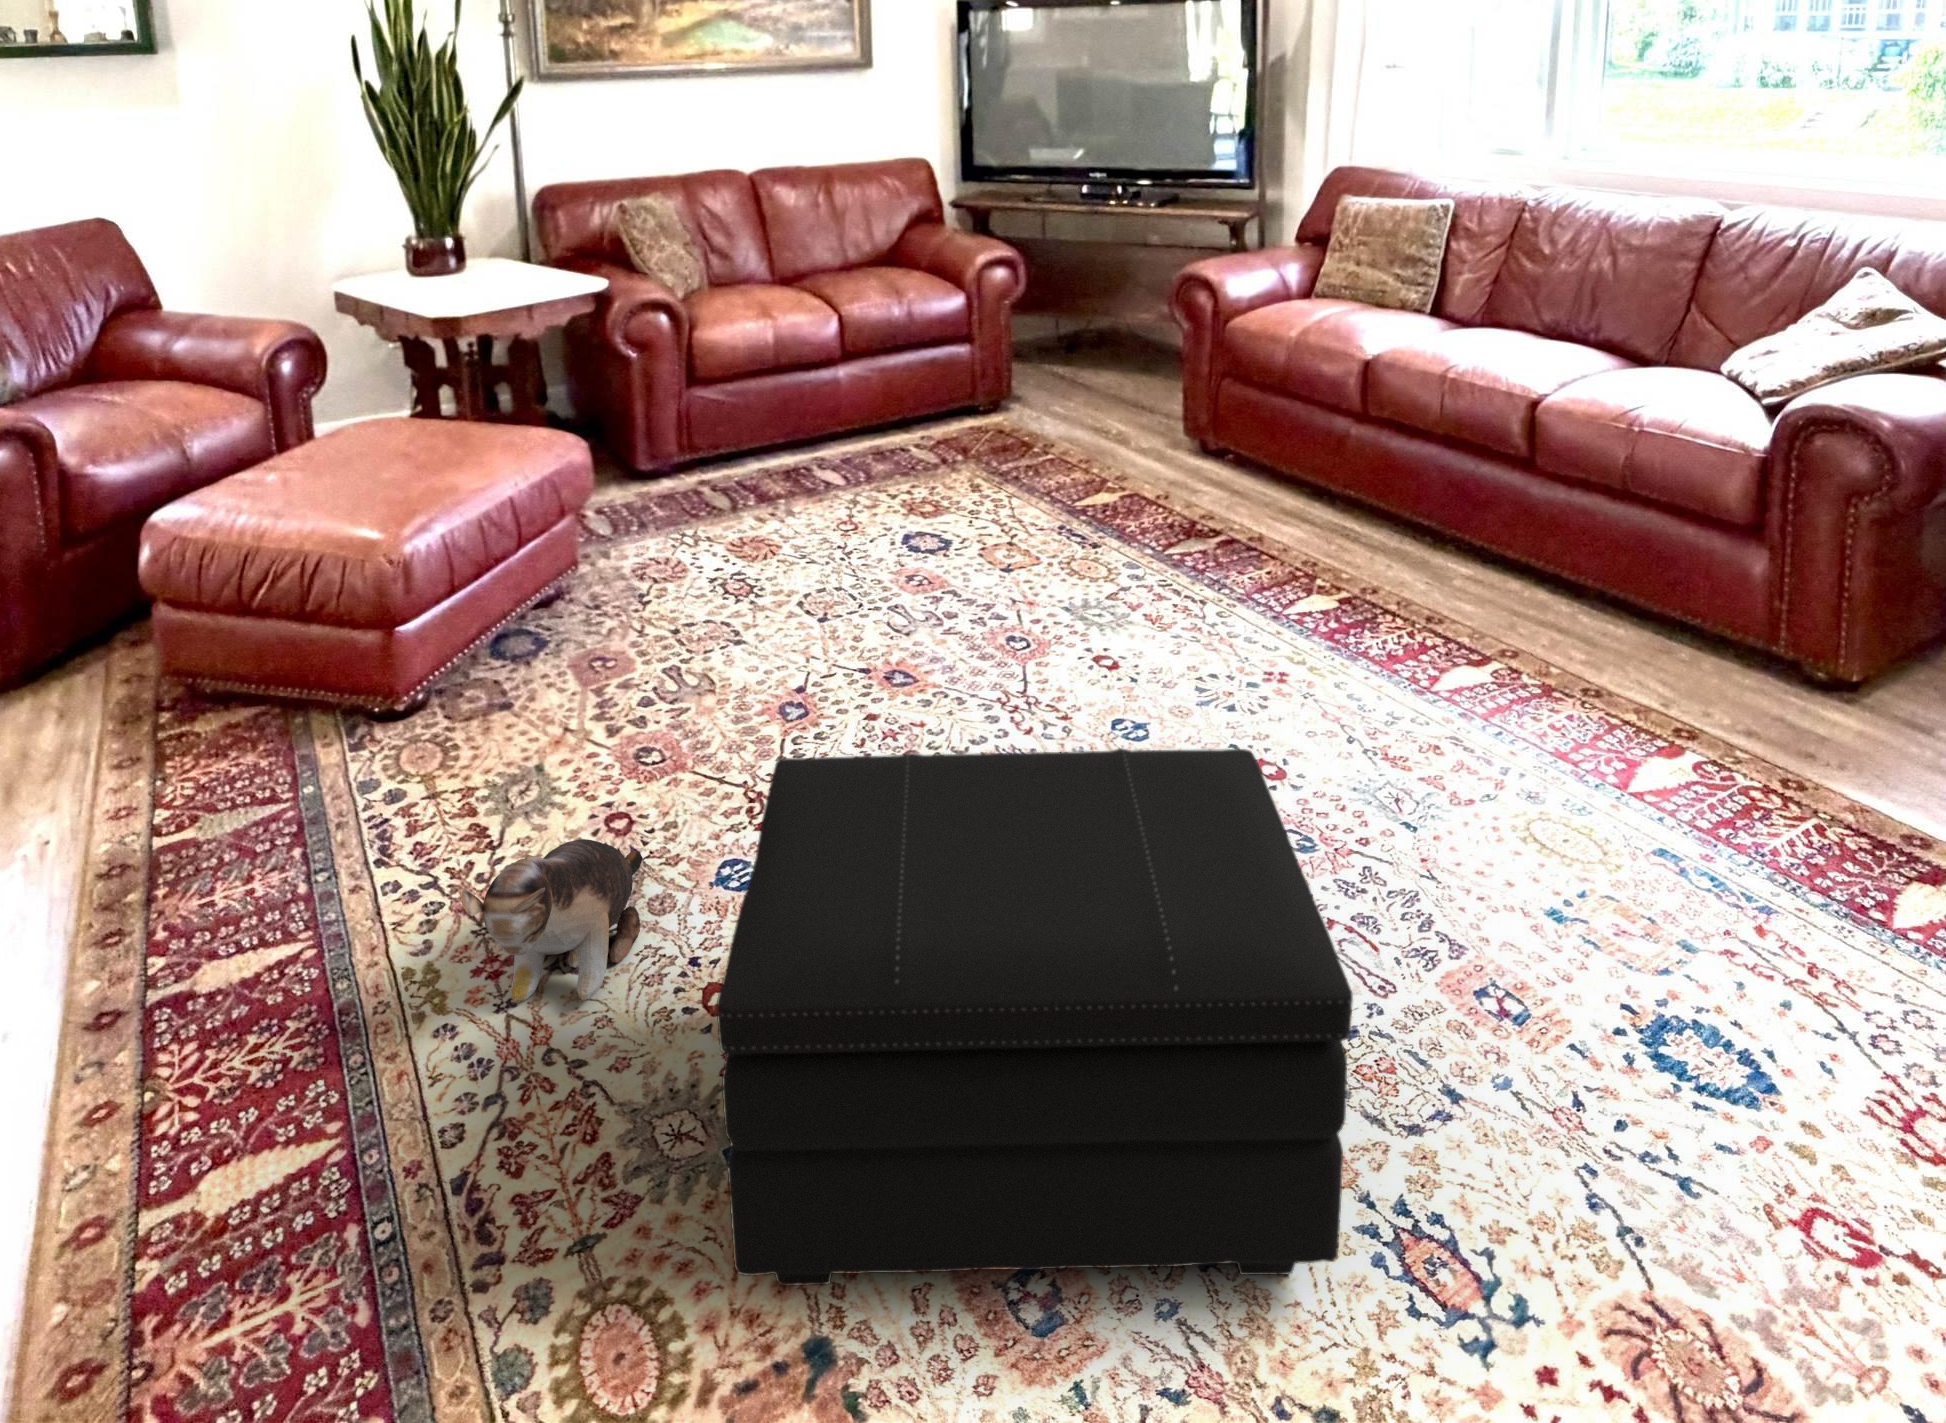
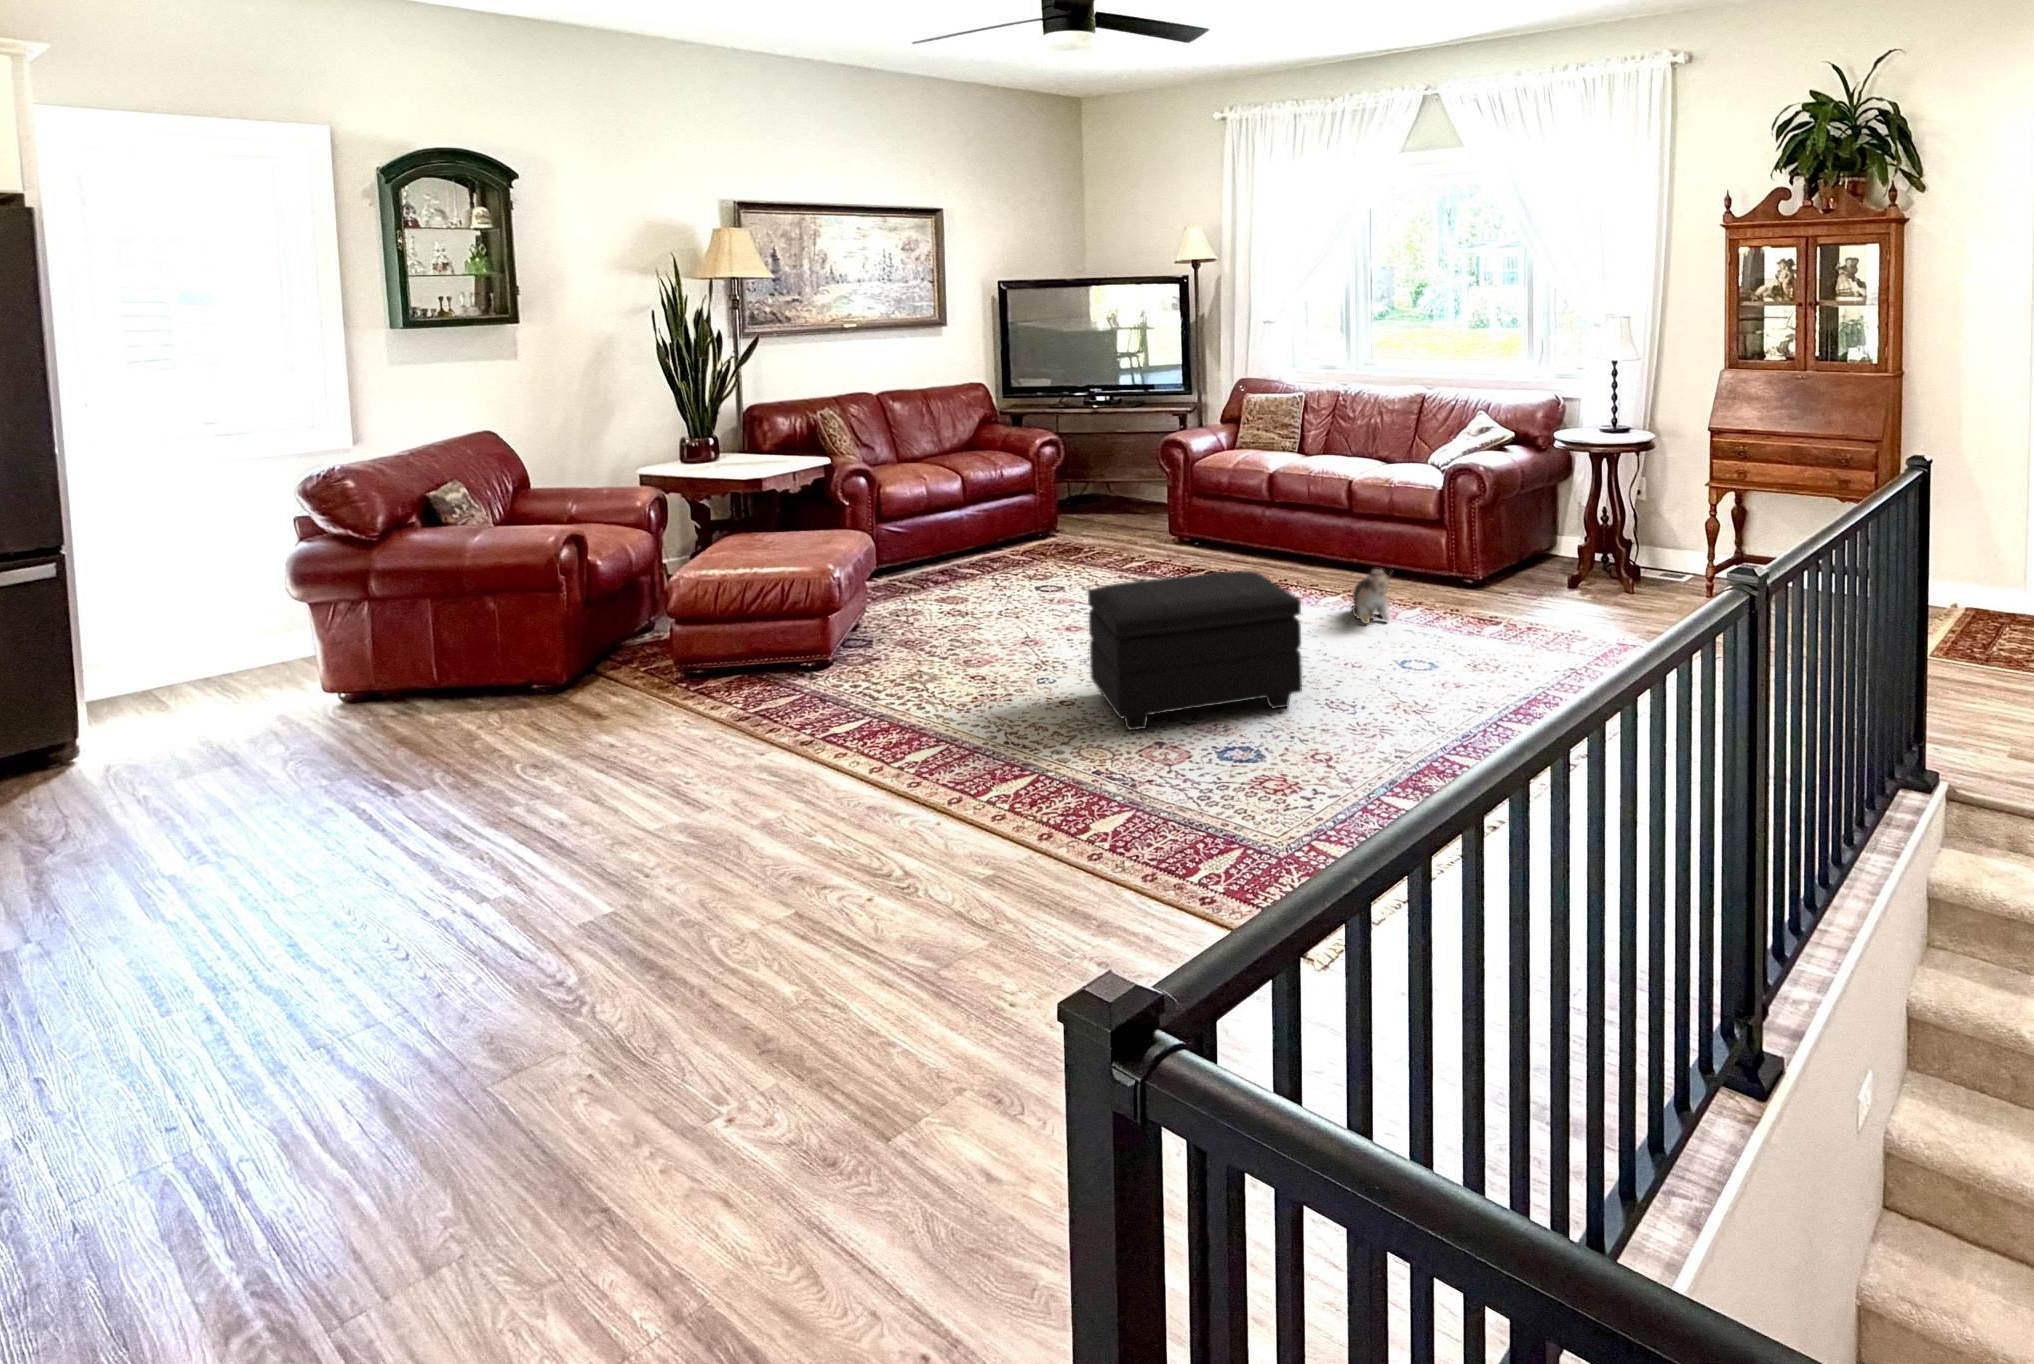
plush toy: present [461,839,642,1003] -> present [1352,569,1390,624]

